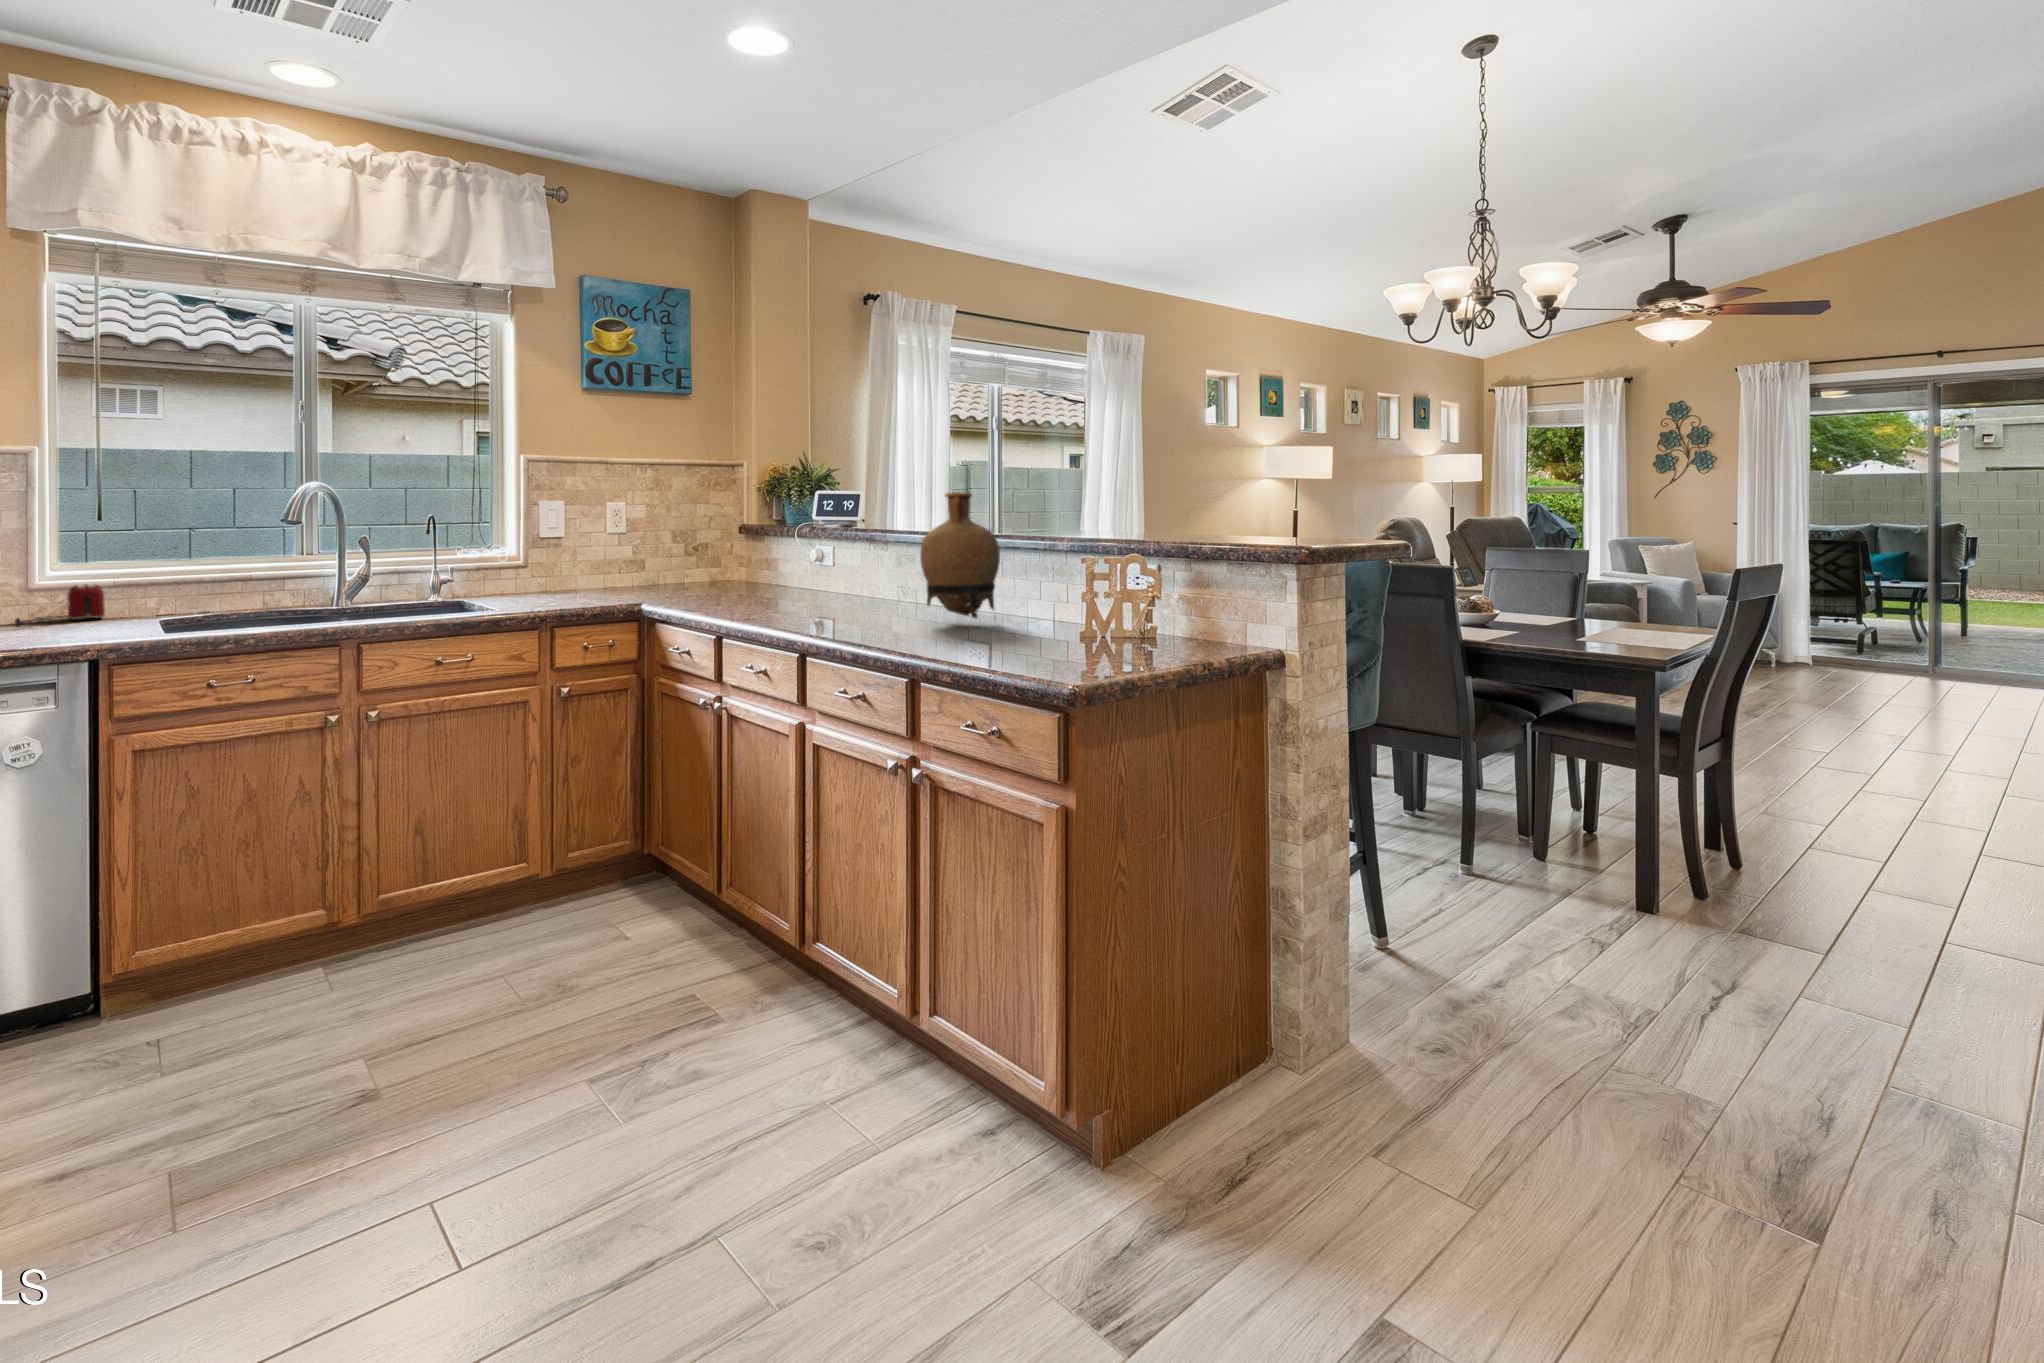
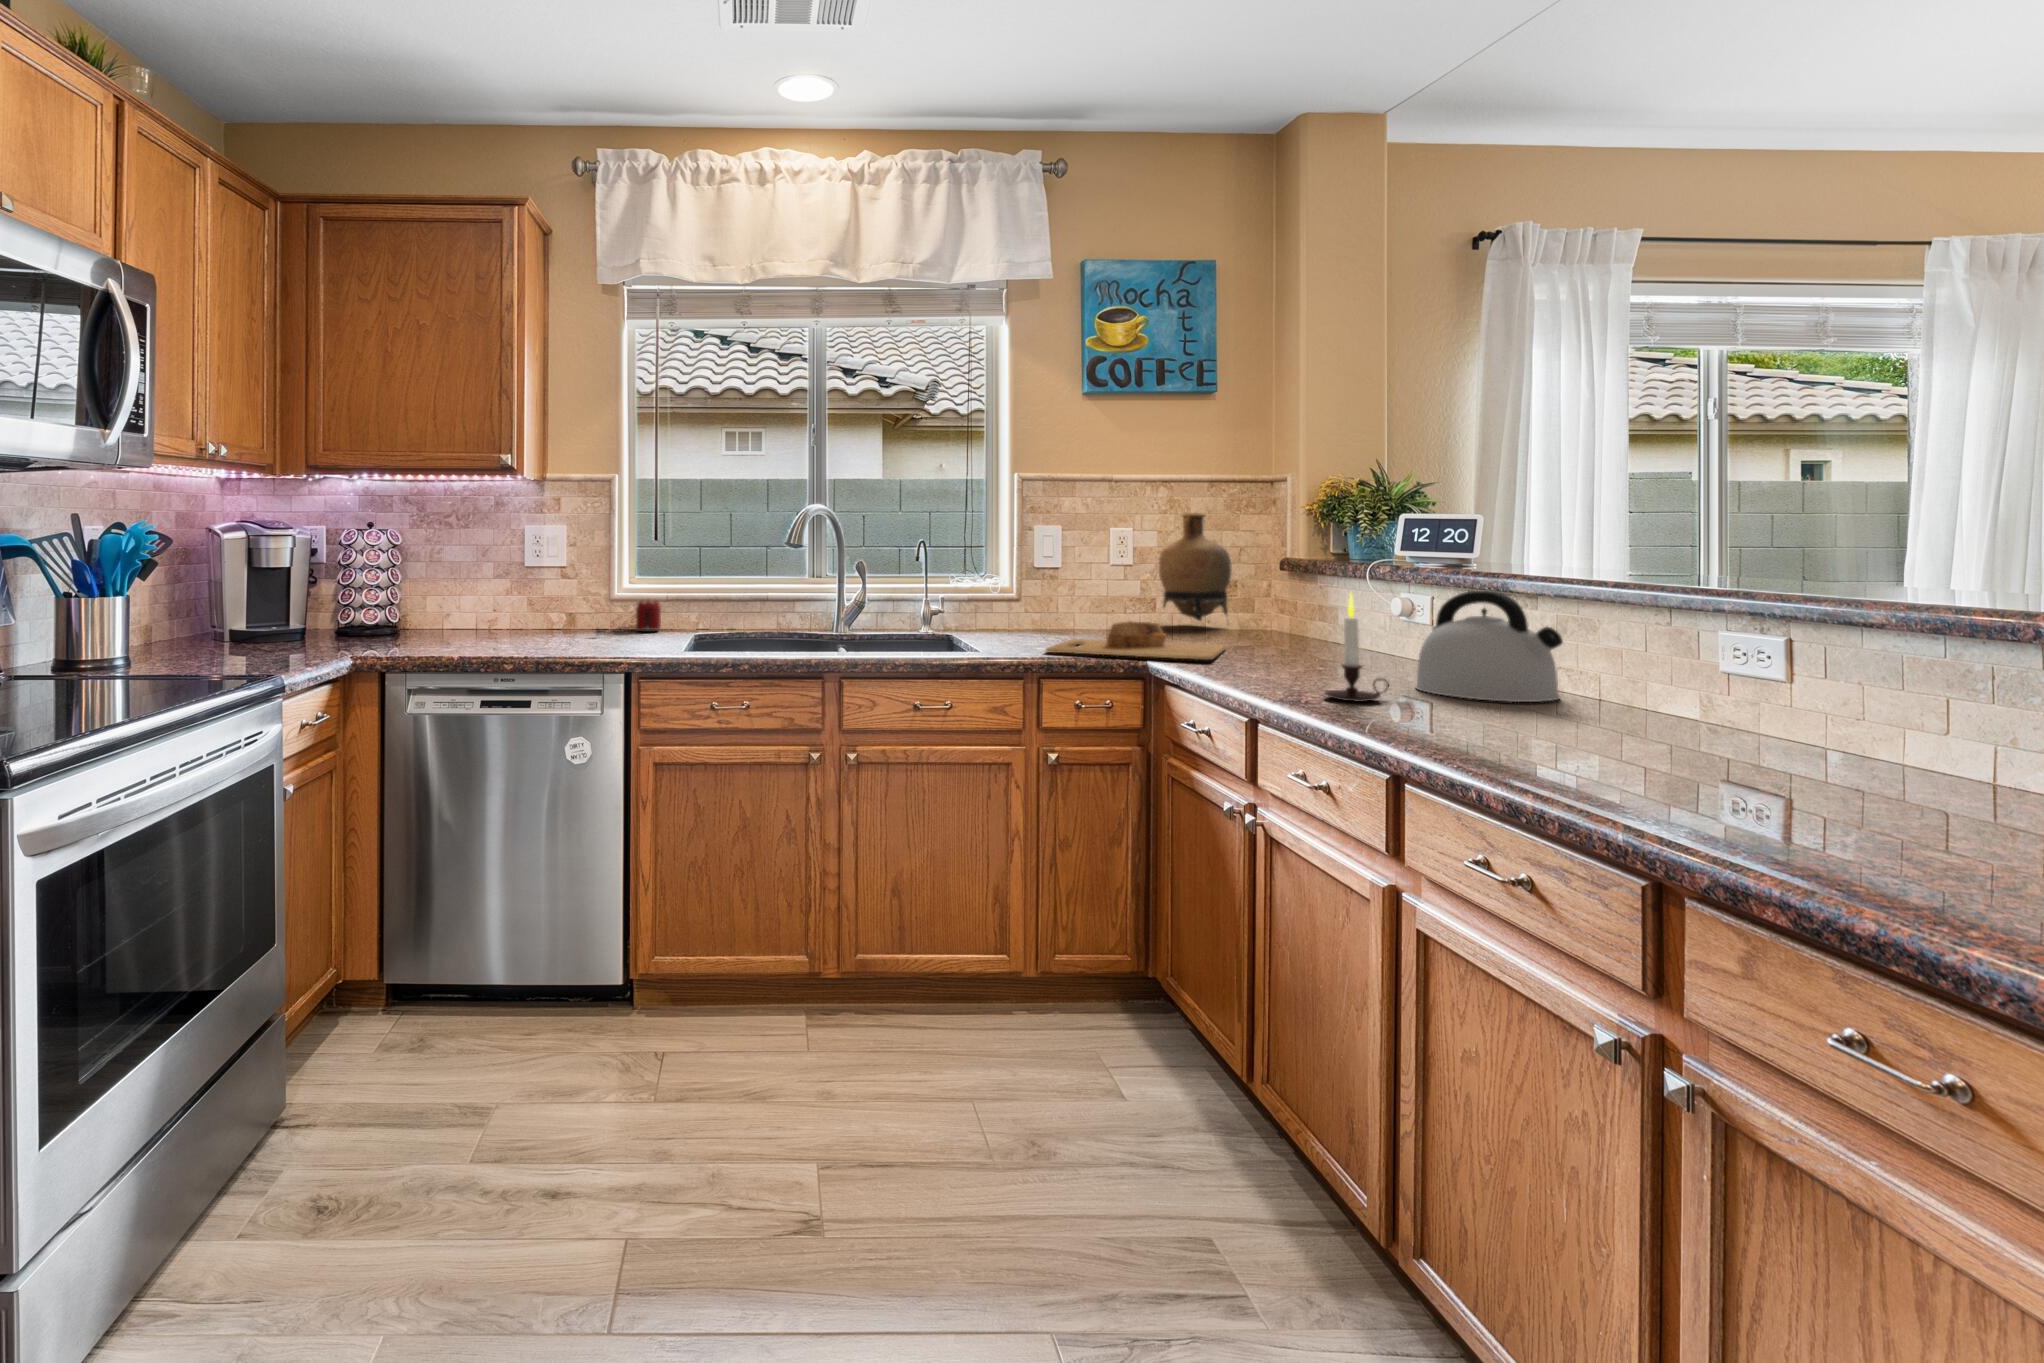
vase: present [920,492,1000,619] -> present [1159,513,1232,621]
kettle: none [820,544,896,611] -> present [1416,591,1563,702]
candle: none [765,546,804,618] -> present [1325,593,1389,702]
cutting board: none [559,578,702,607] -> present [1046,621,1226,660]

